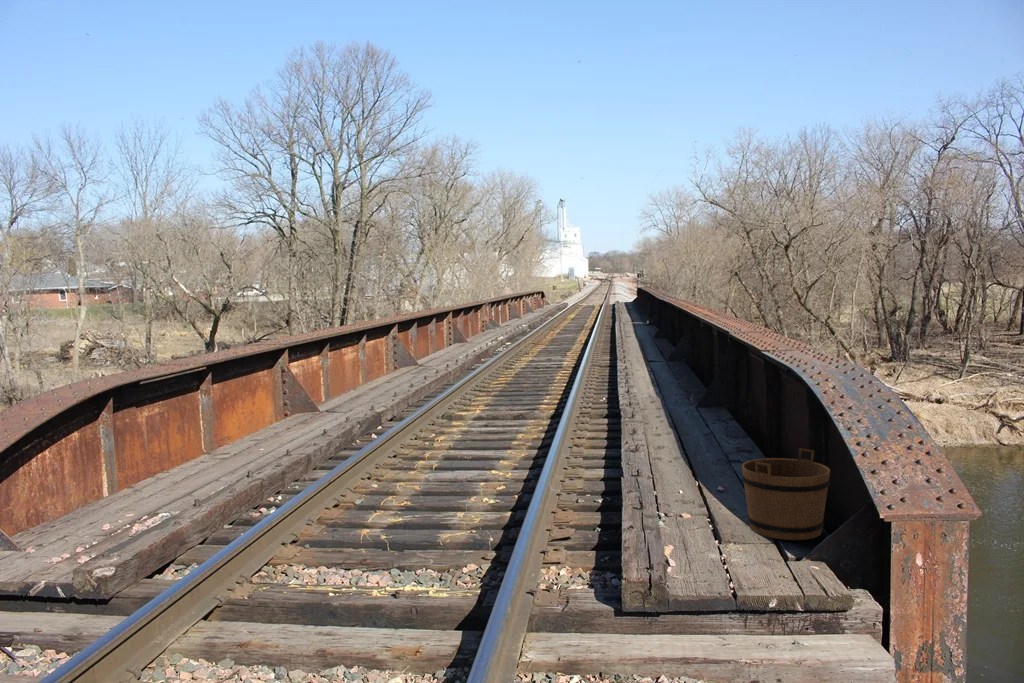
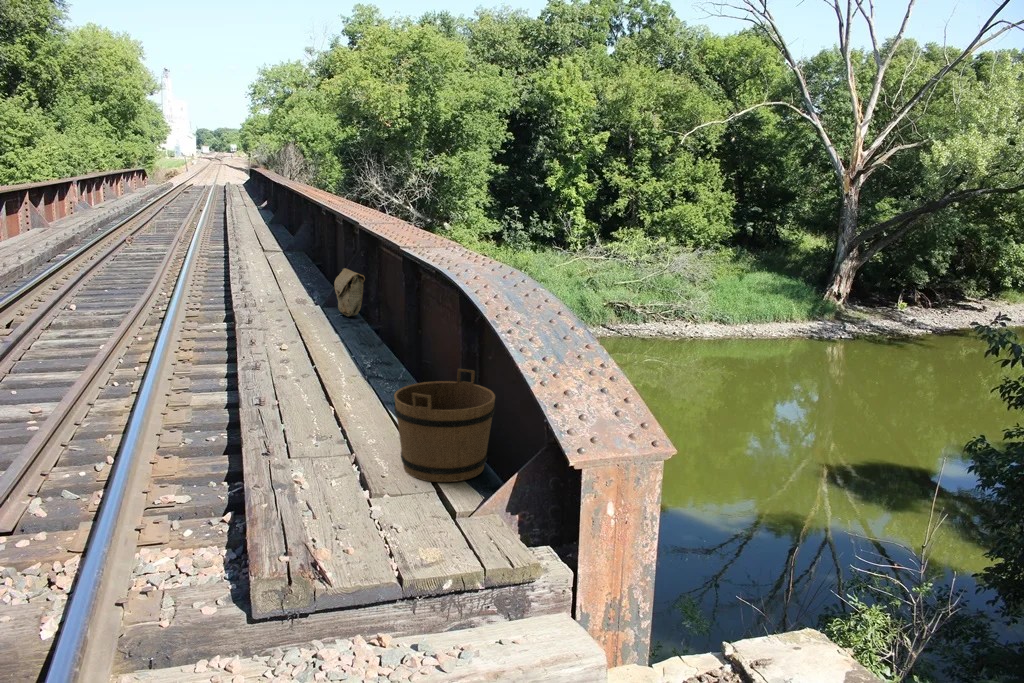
bag: none [705,374,733,416] -> present [334,268,365,317]

